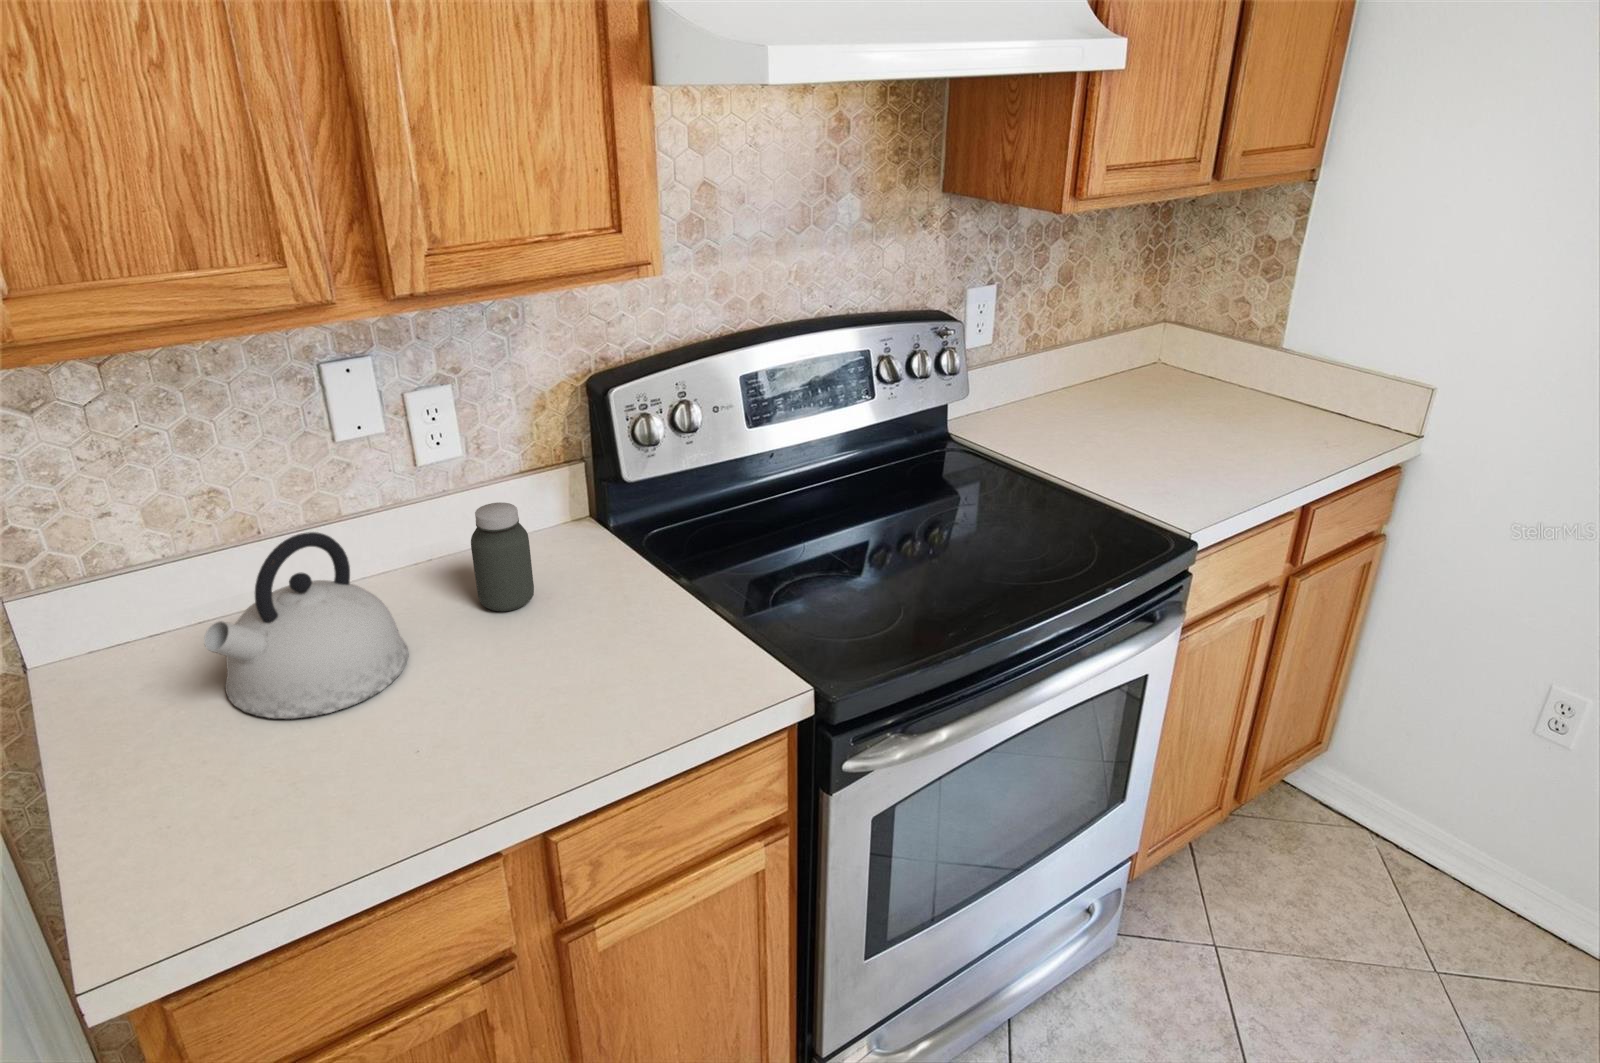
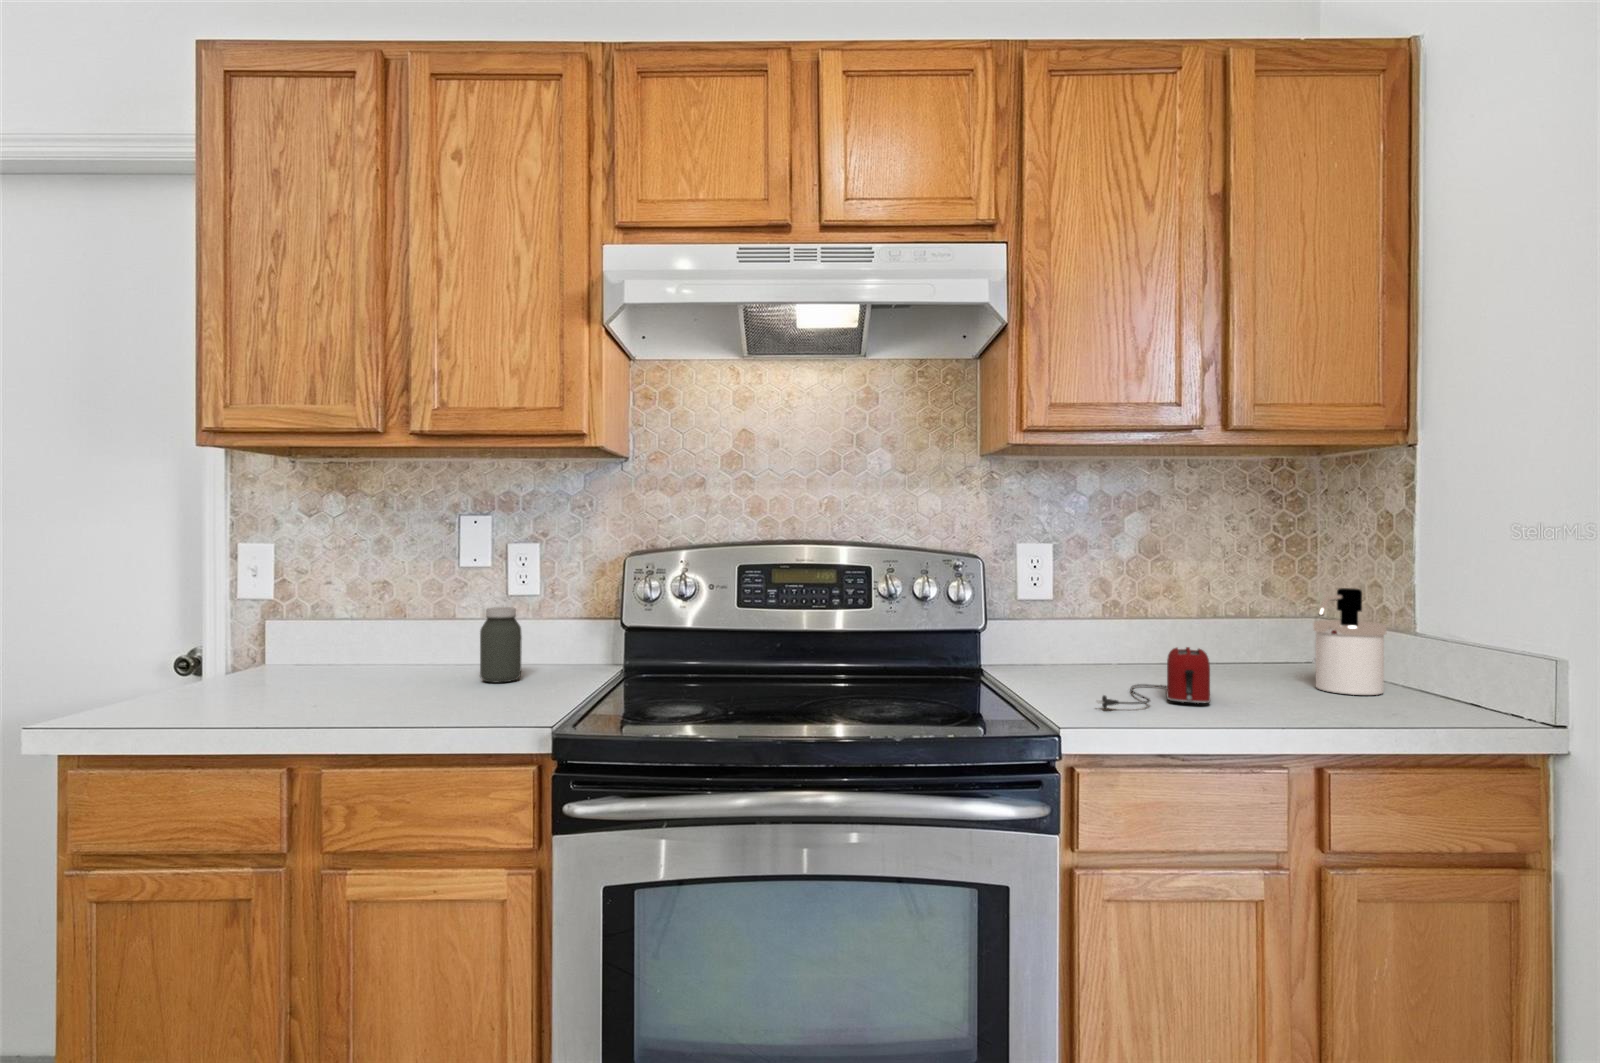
soap dispenser: none [1212,319,1279,415] -> present [1313,588,1386,695]
toaster: none [1110,404,1209,490] -> present [1097,647,1210,709]
kettle: present [204,532,408,719] -> none [286,586,421,691]

